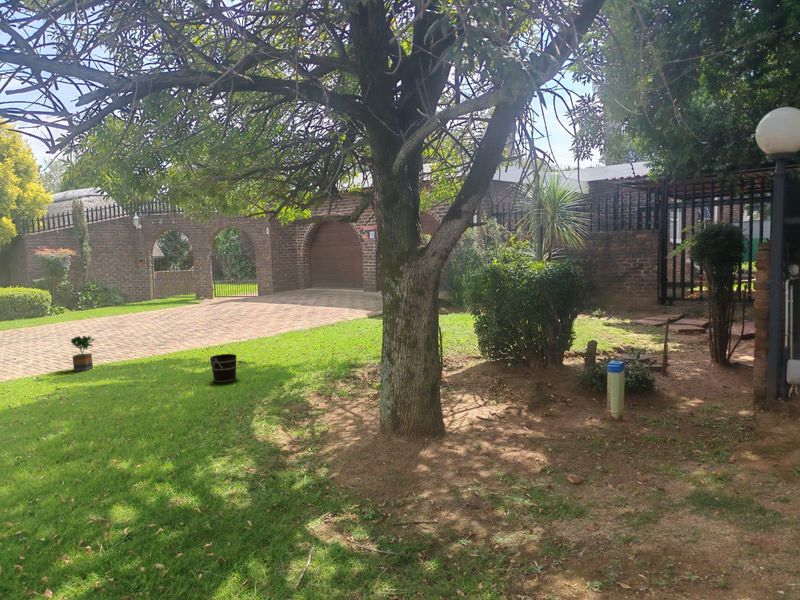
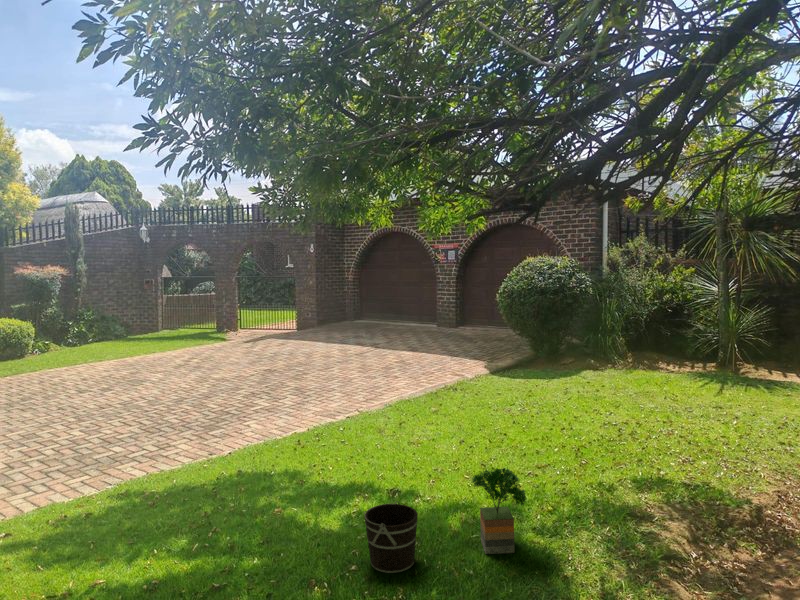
potted tree: present [71,336,94,371] -> present [472,468,526,554]

